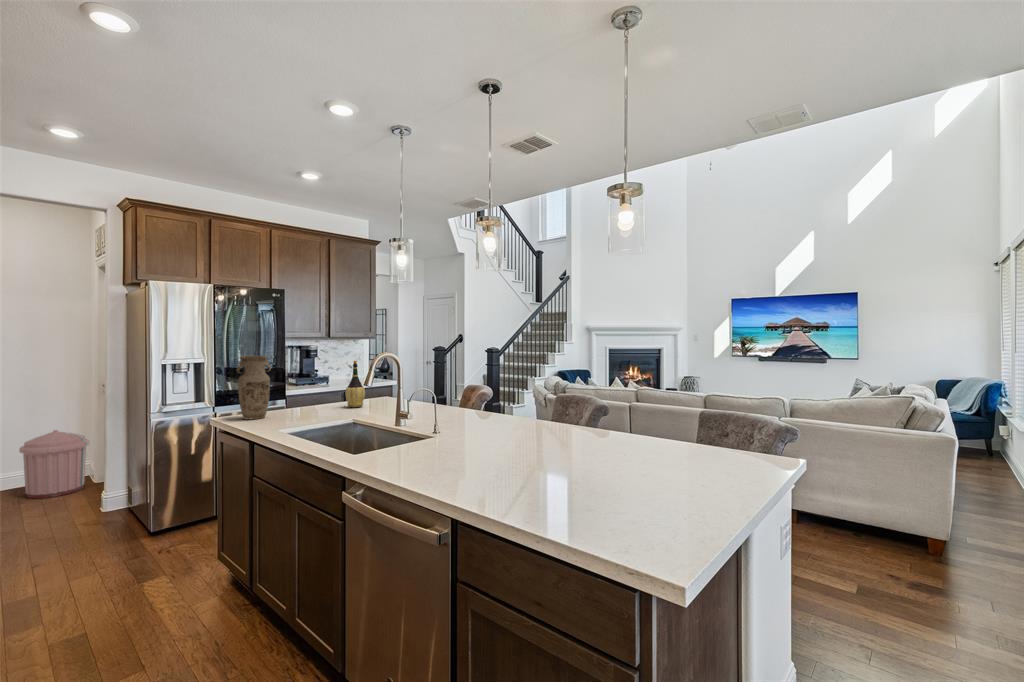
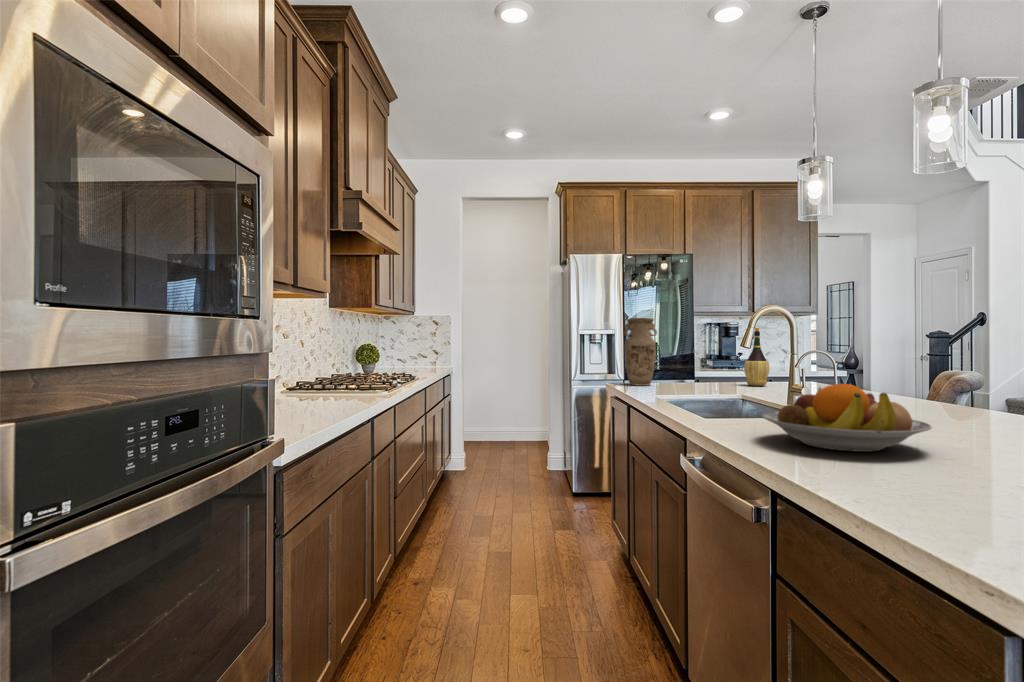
fruit bowl: none [420,426,522,474] -> present [762,384,932,452]
trash can: present [19,430,89,498] -> none [497,395,540,451]

